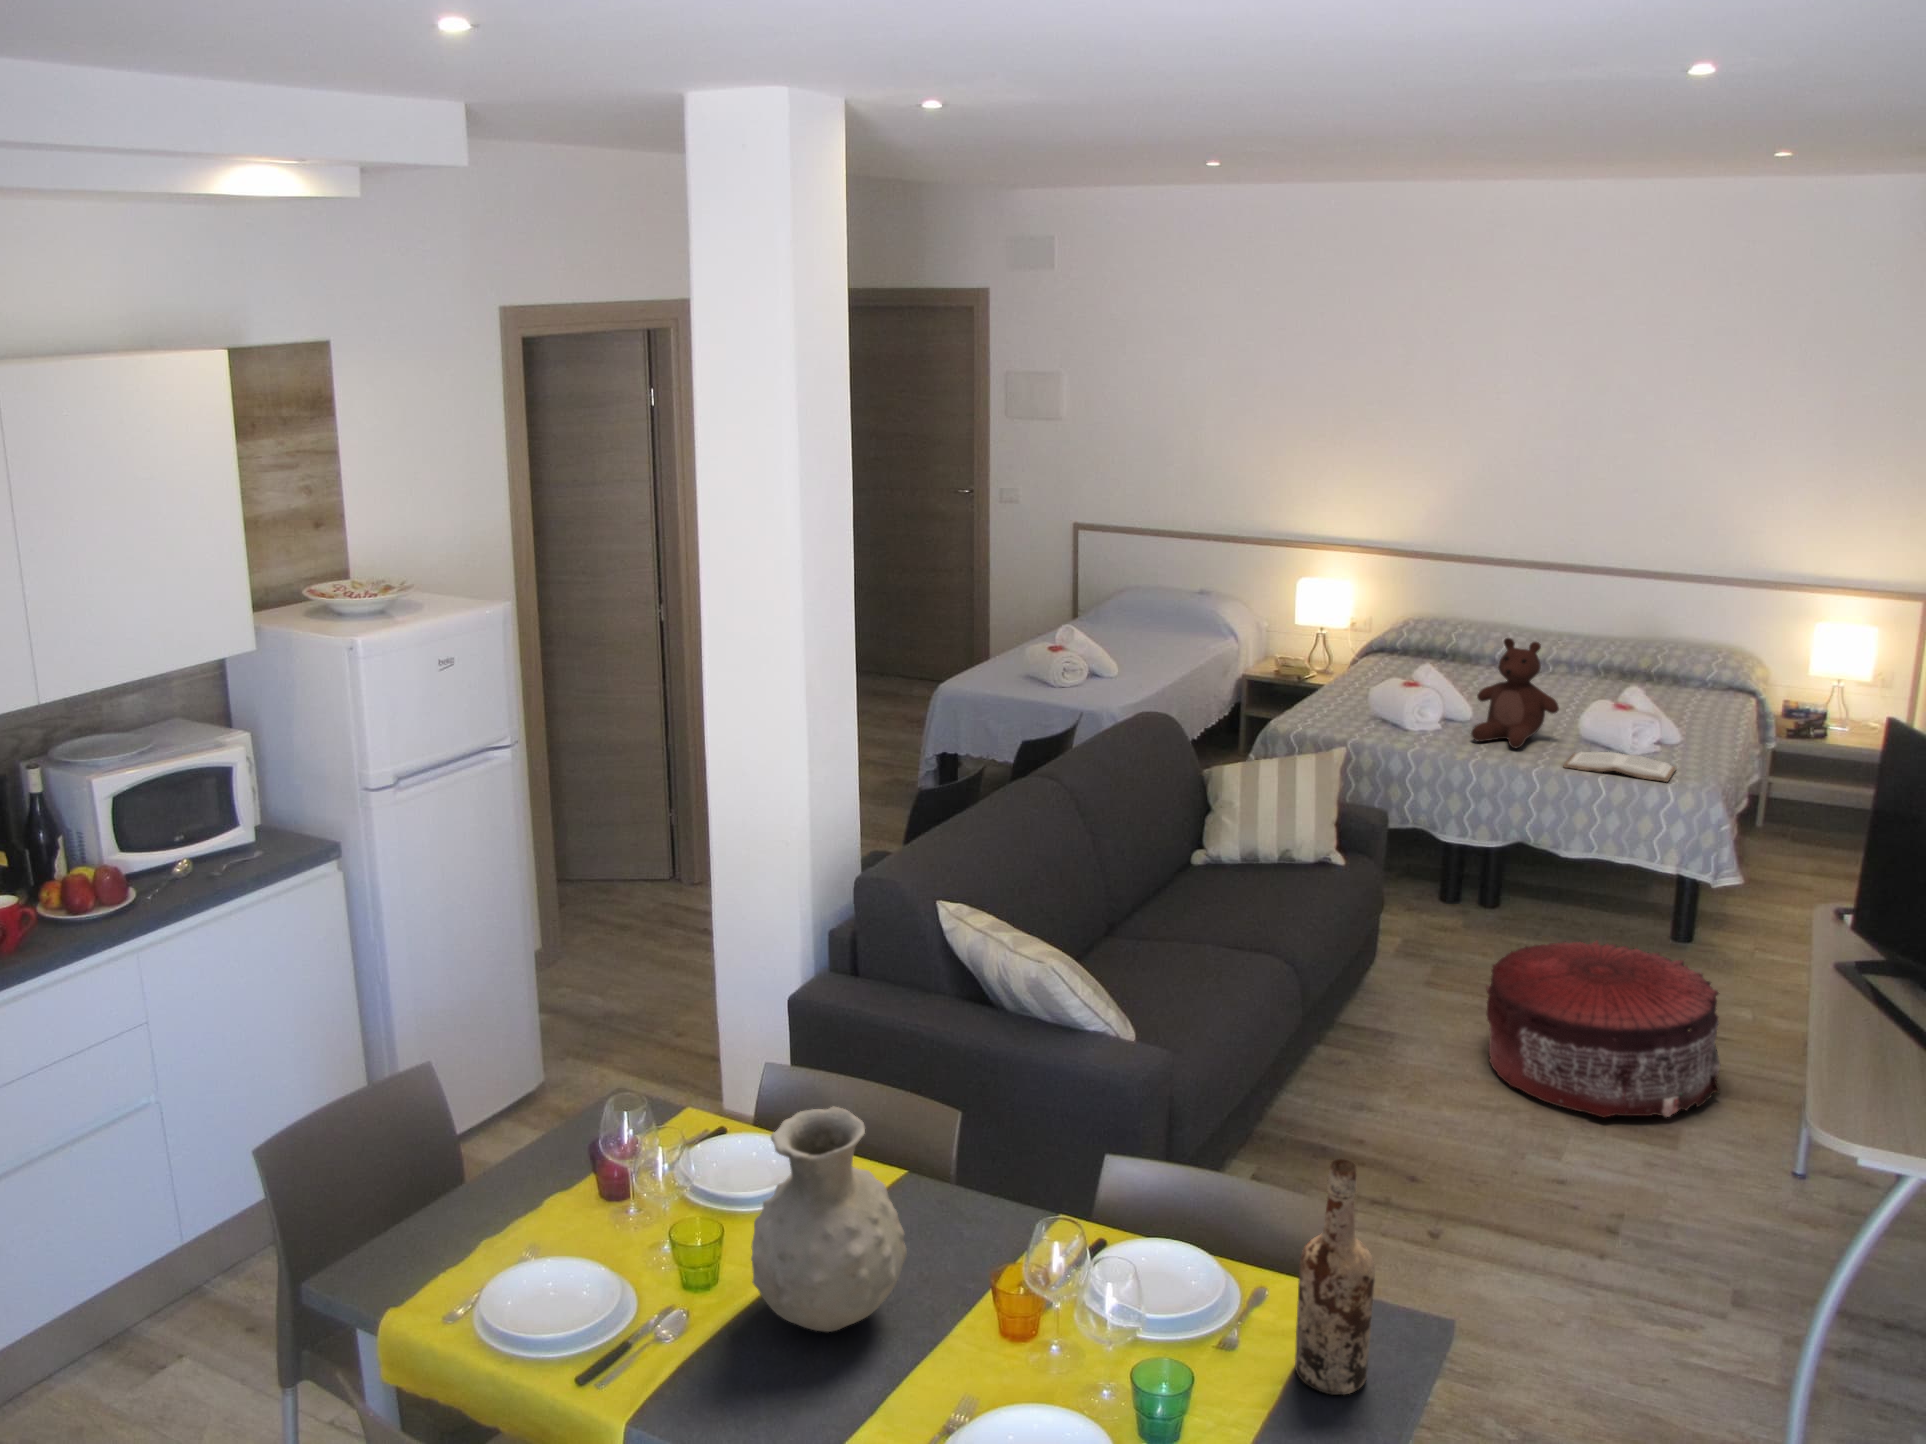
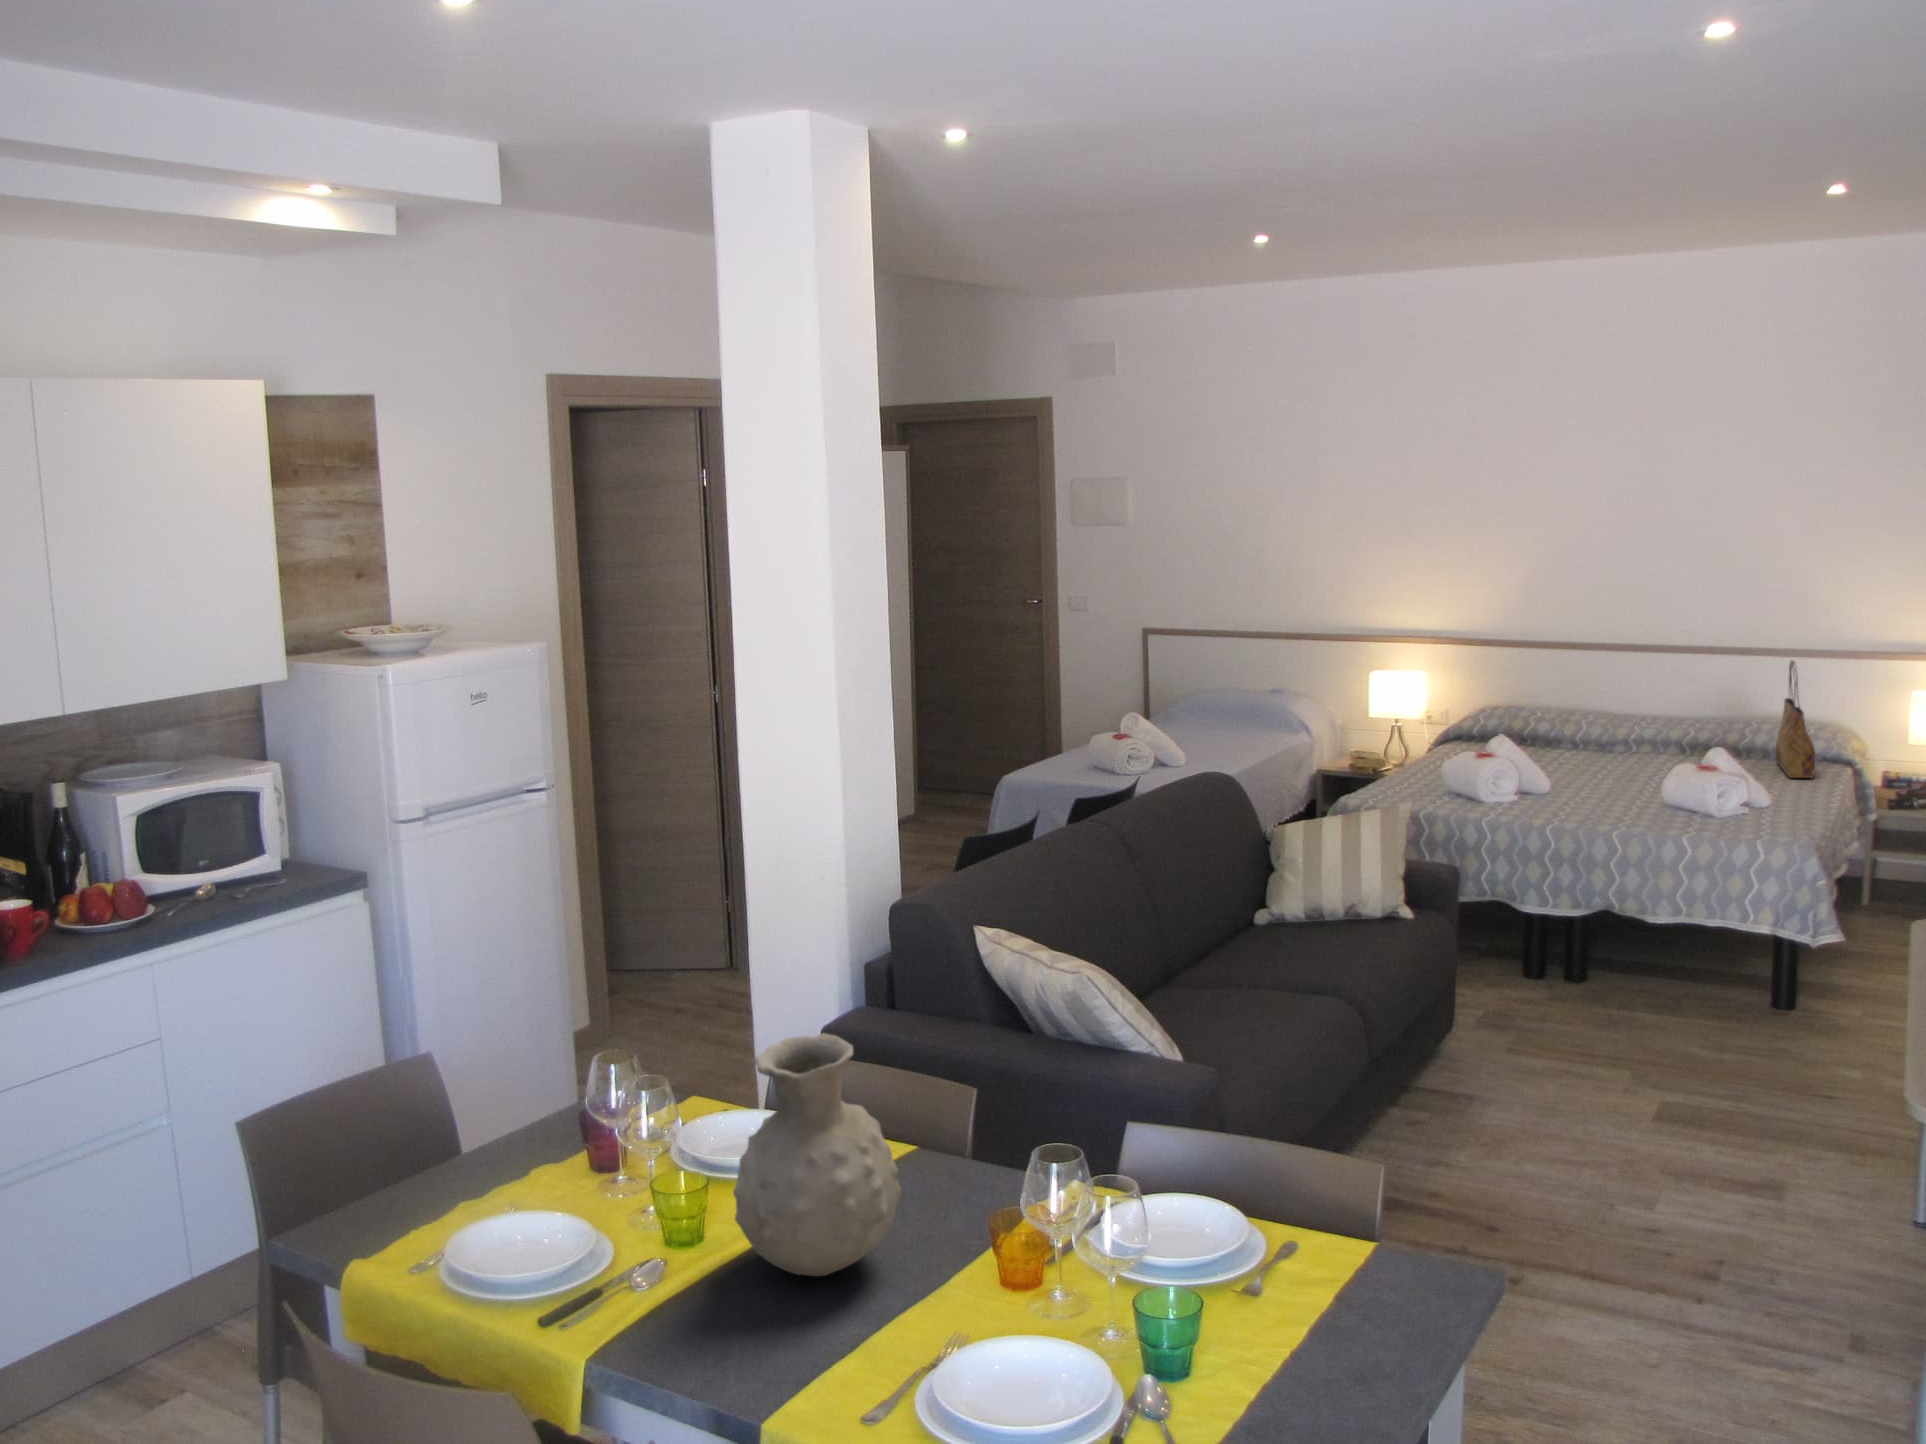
tote bag: none [1682,594,1719,707] -> present [1776,660,1815,778]
teddy bear: present [1471,638,1559,748] -> none [1549,701,1642,815]
book: present [1563,752,1676,782] -> none [1648,815,1770,841]
pouf: present [1486,941,1720,1117] -> none [1568,994,1830,1175]
wine bottle: present [1295,1159,1375,1395] -> none [1321,1068,1402,1335]

